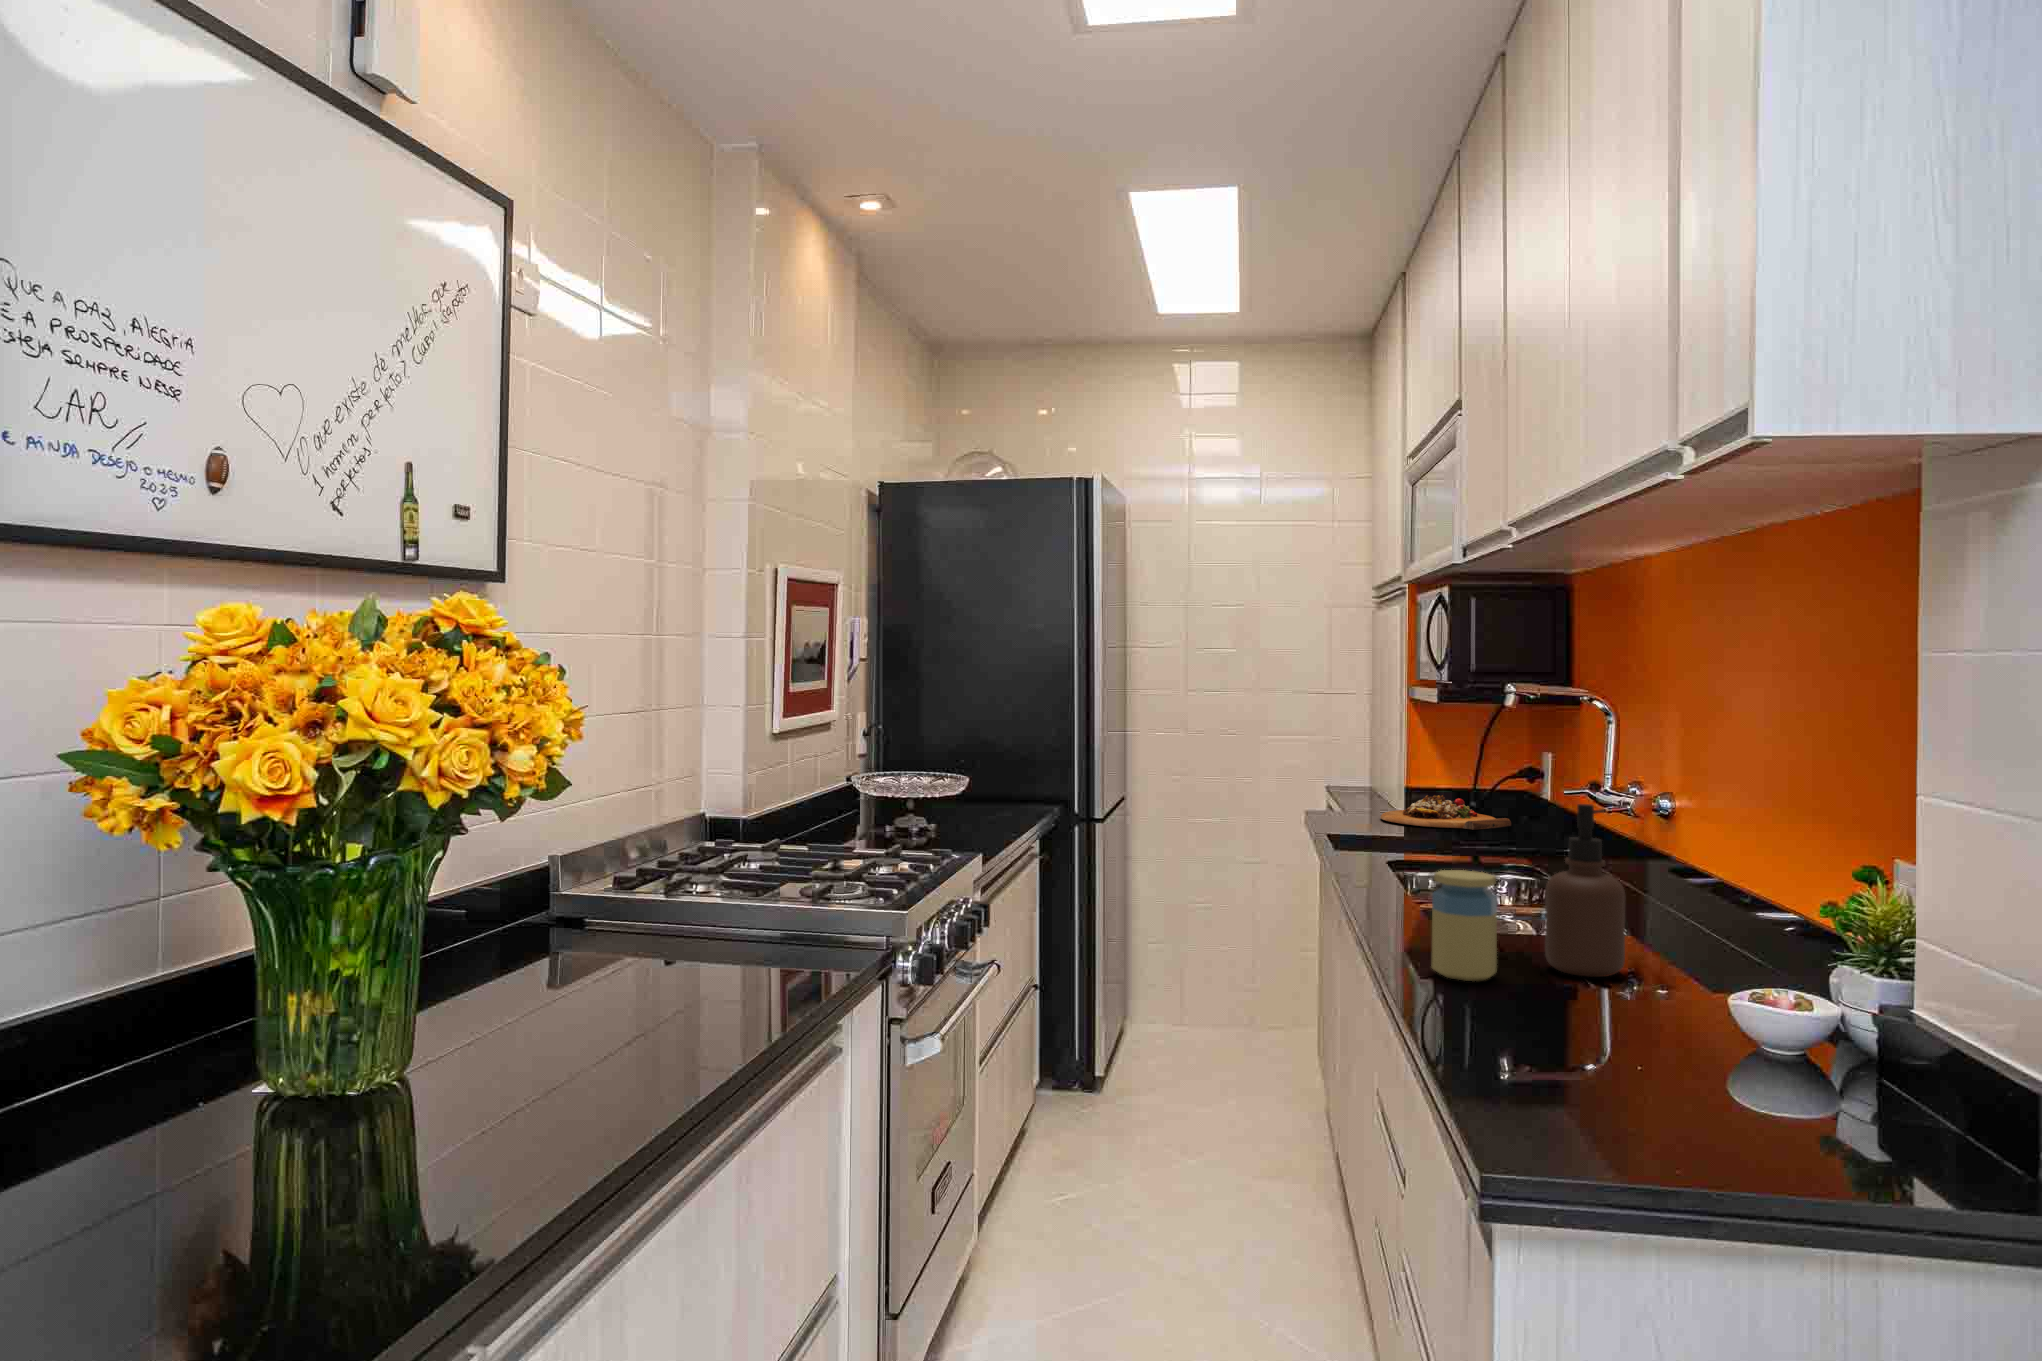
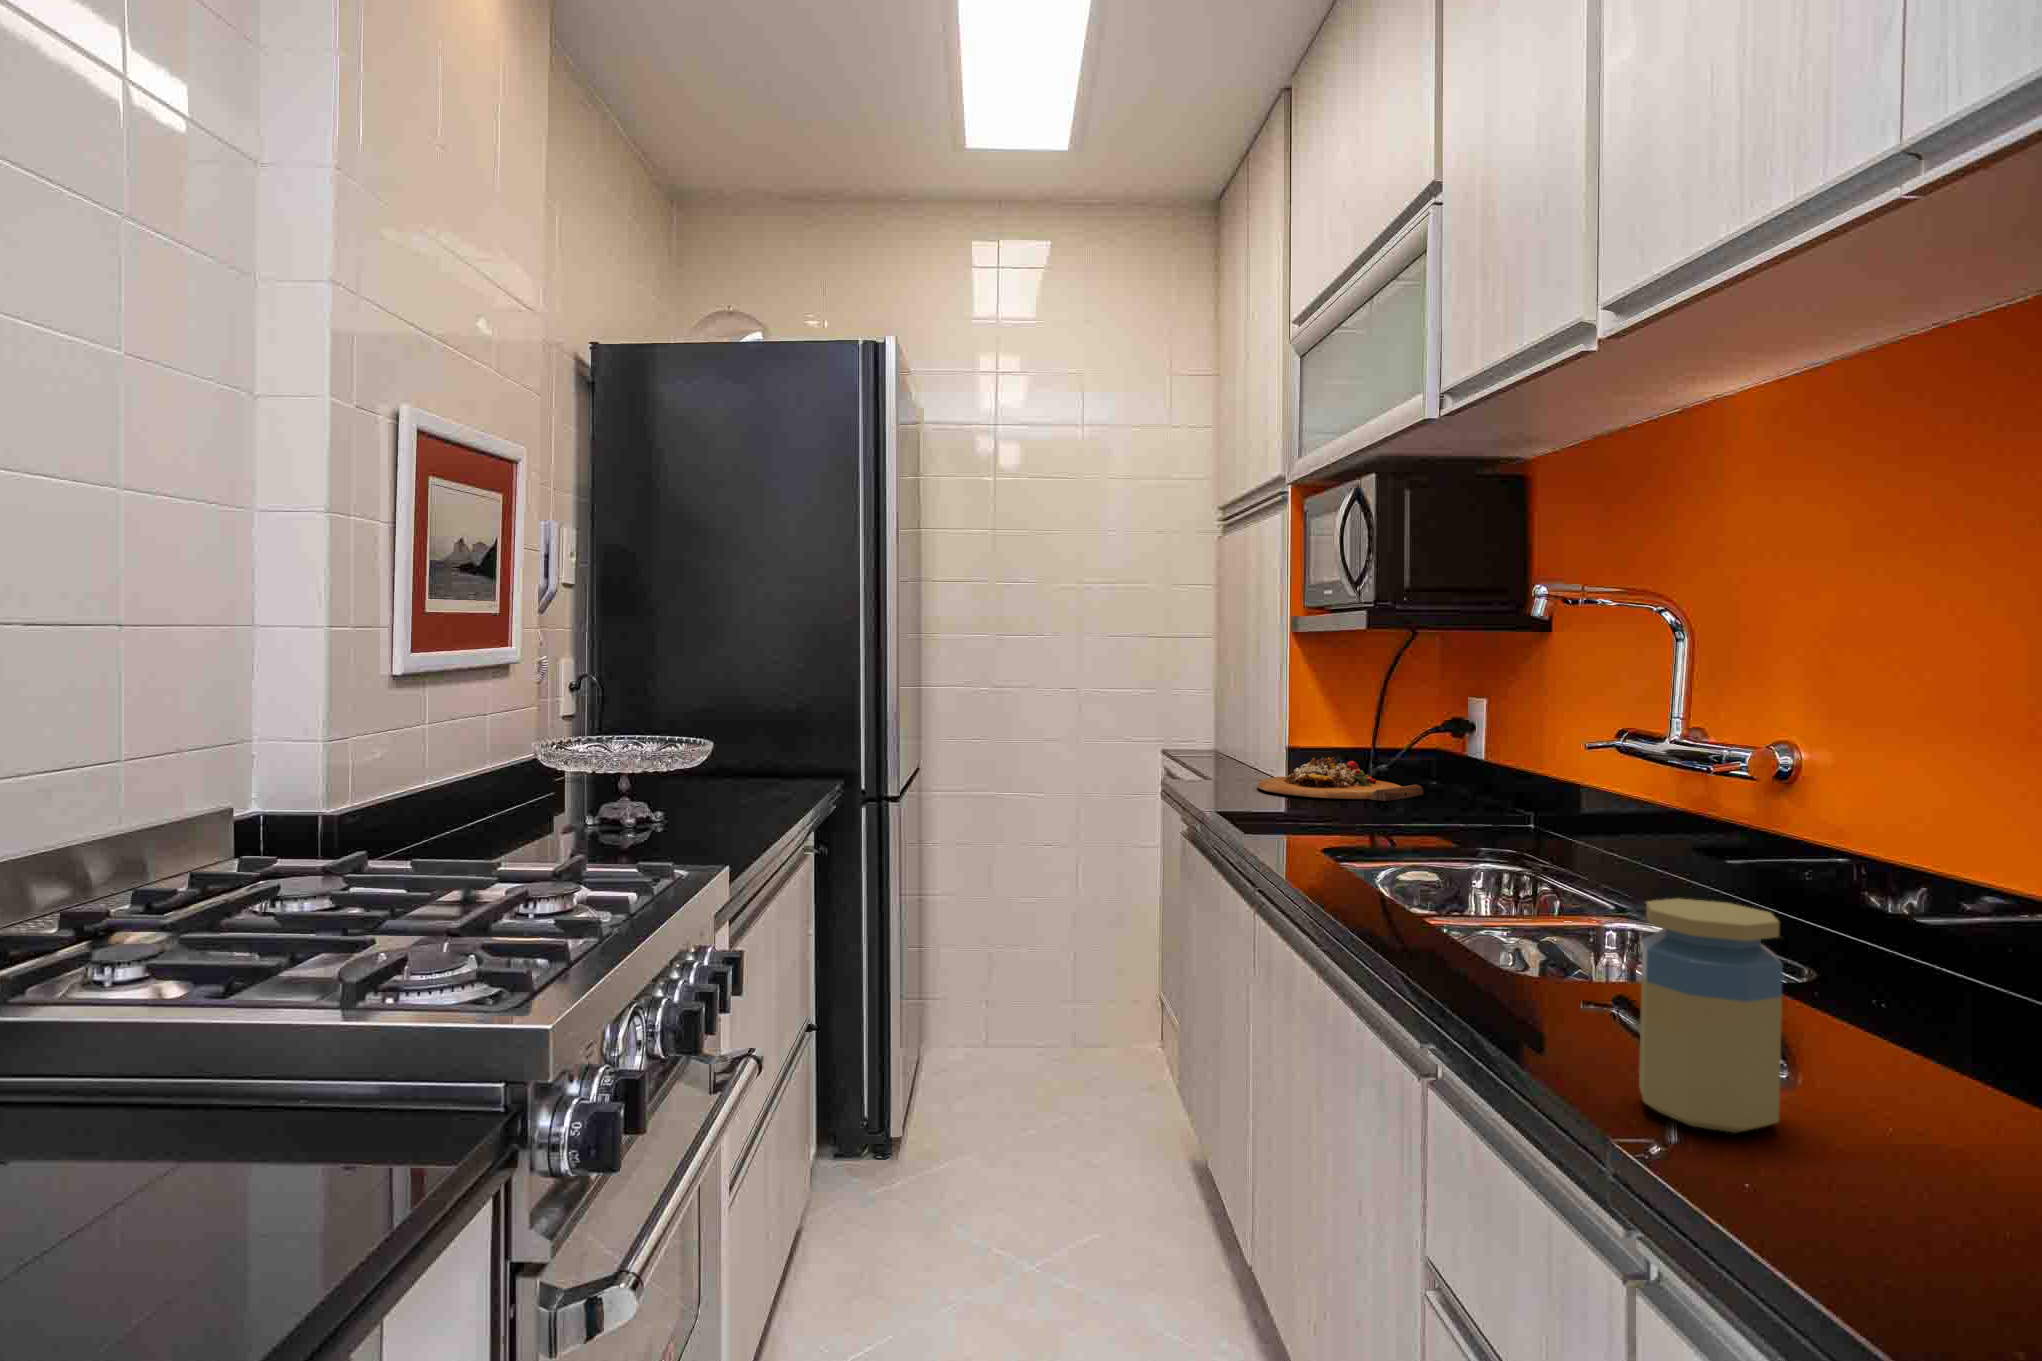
soap dispenser: present [1545,804,1625,977] -> none [1817,763,1995,1104]

